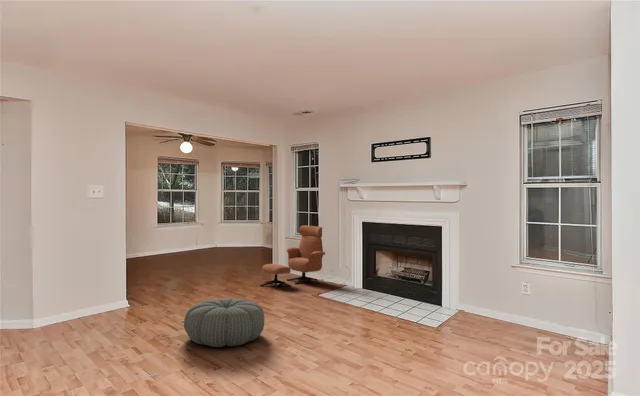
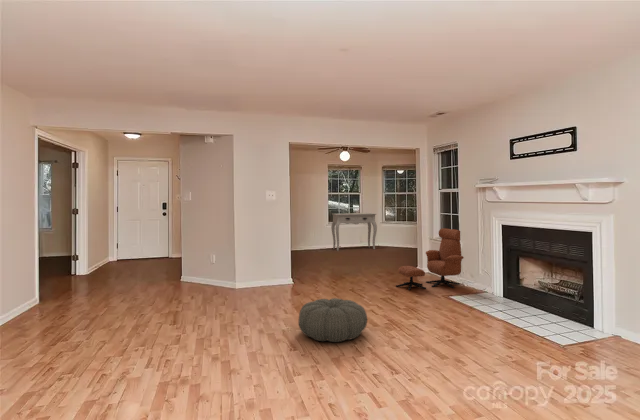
console table: none [162,211,216,253] -> present [331,213,377,251]

